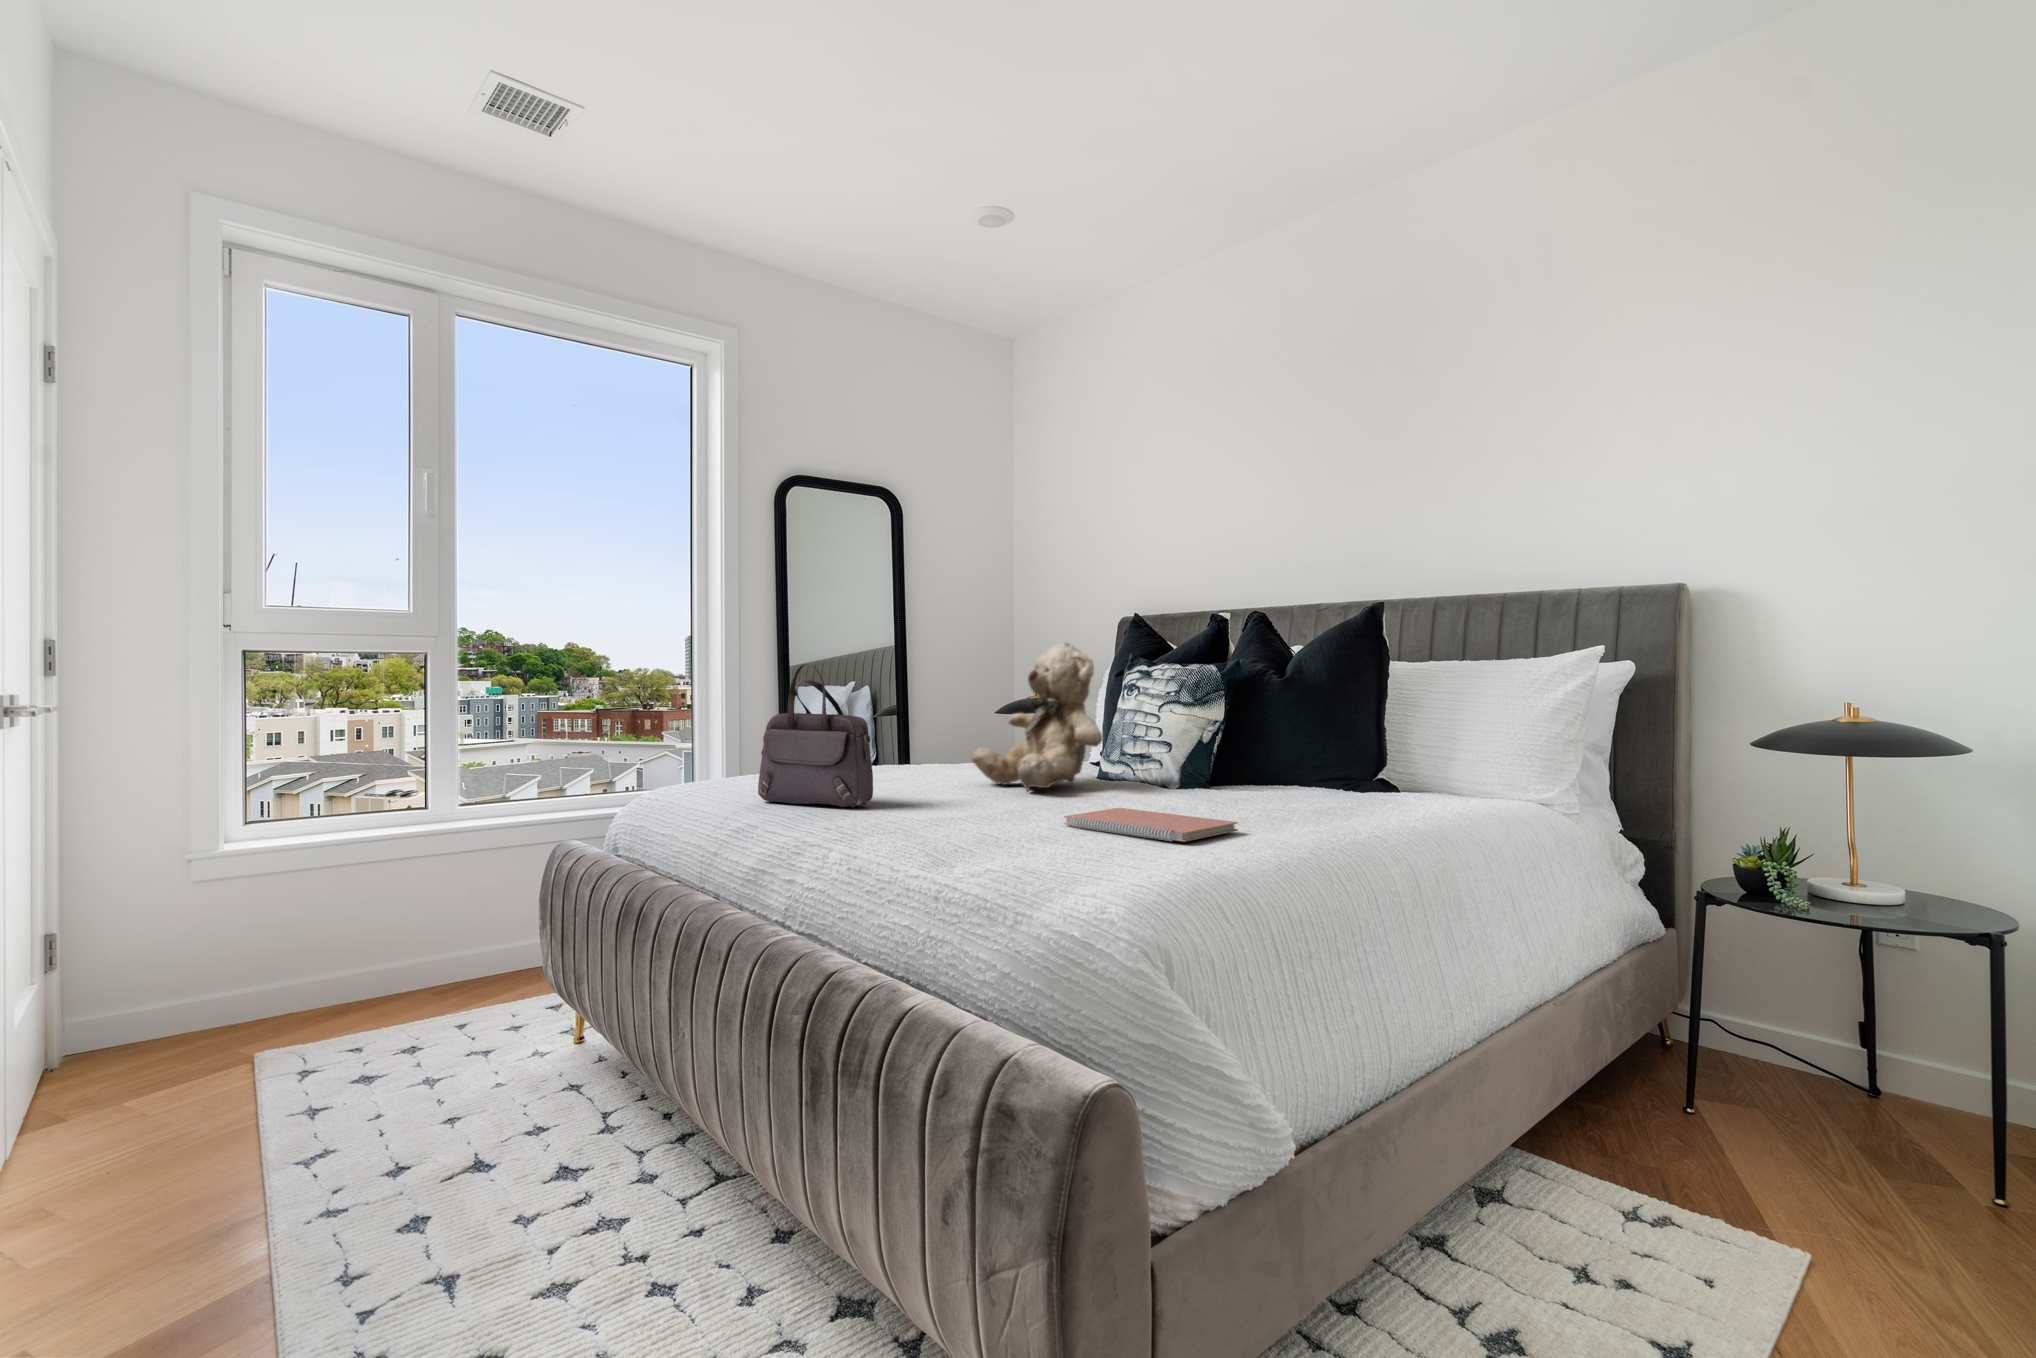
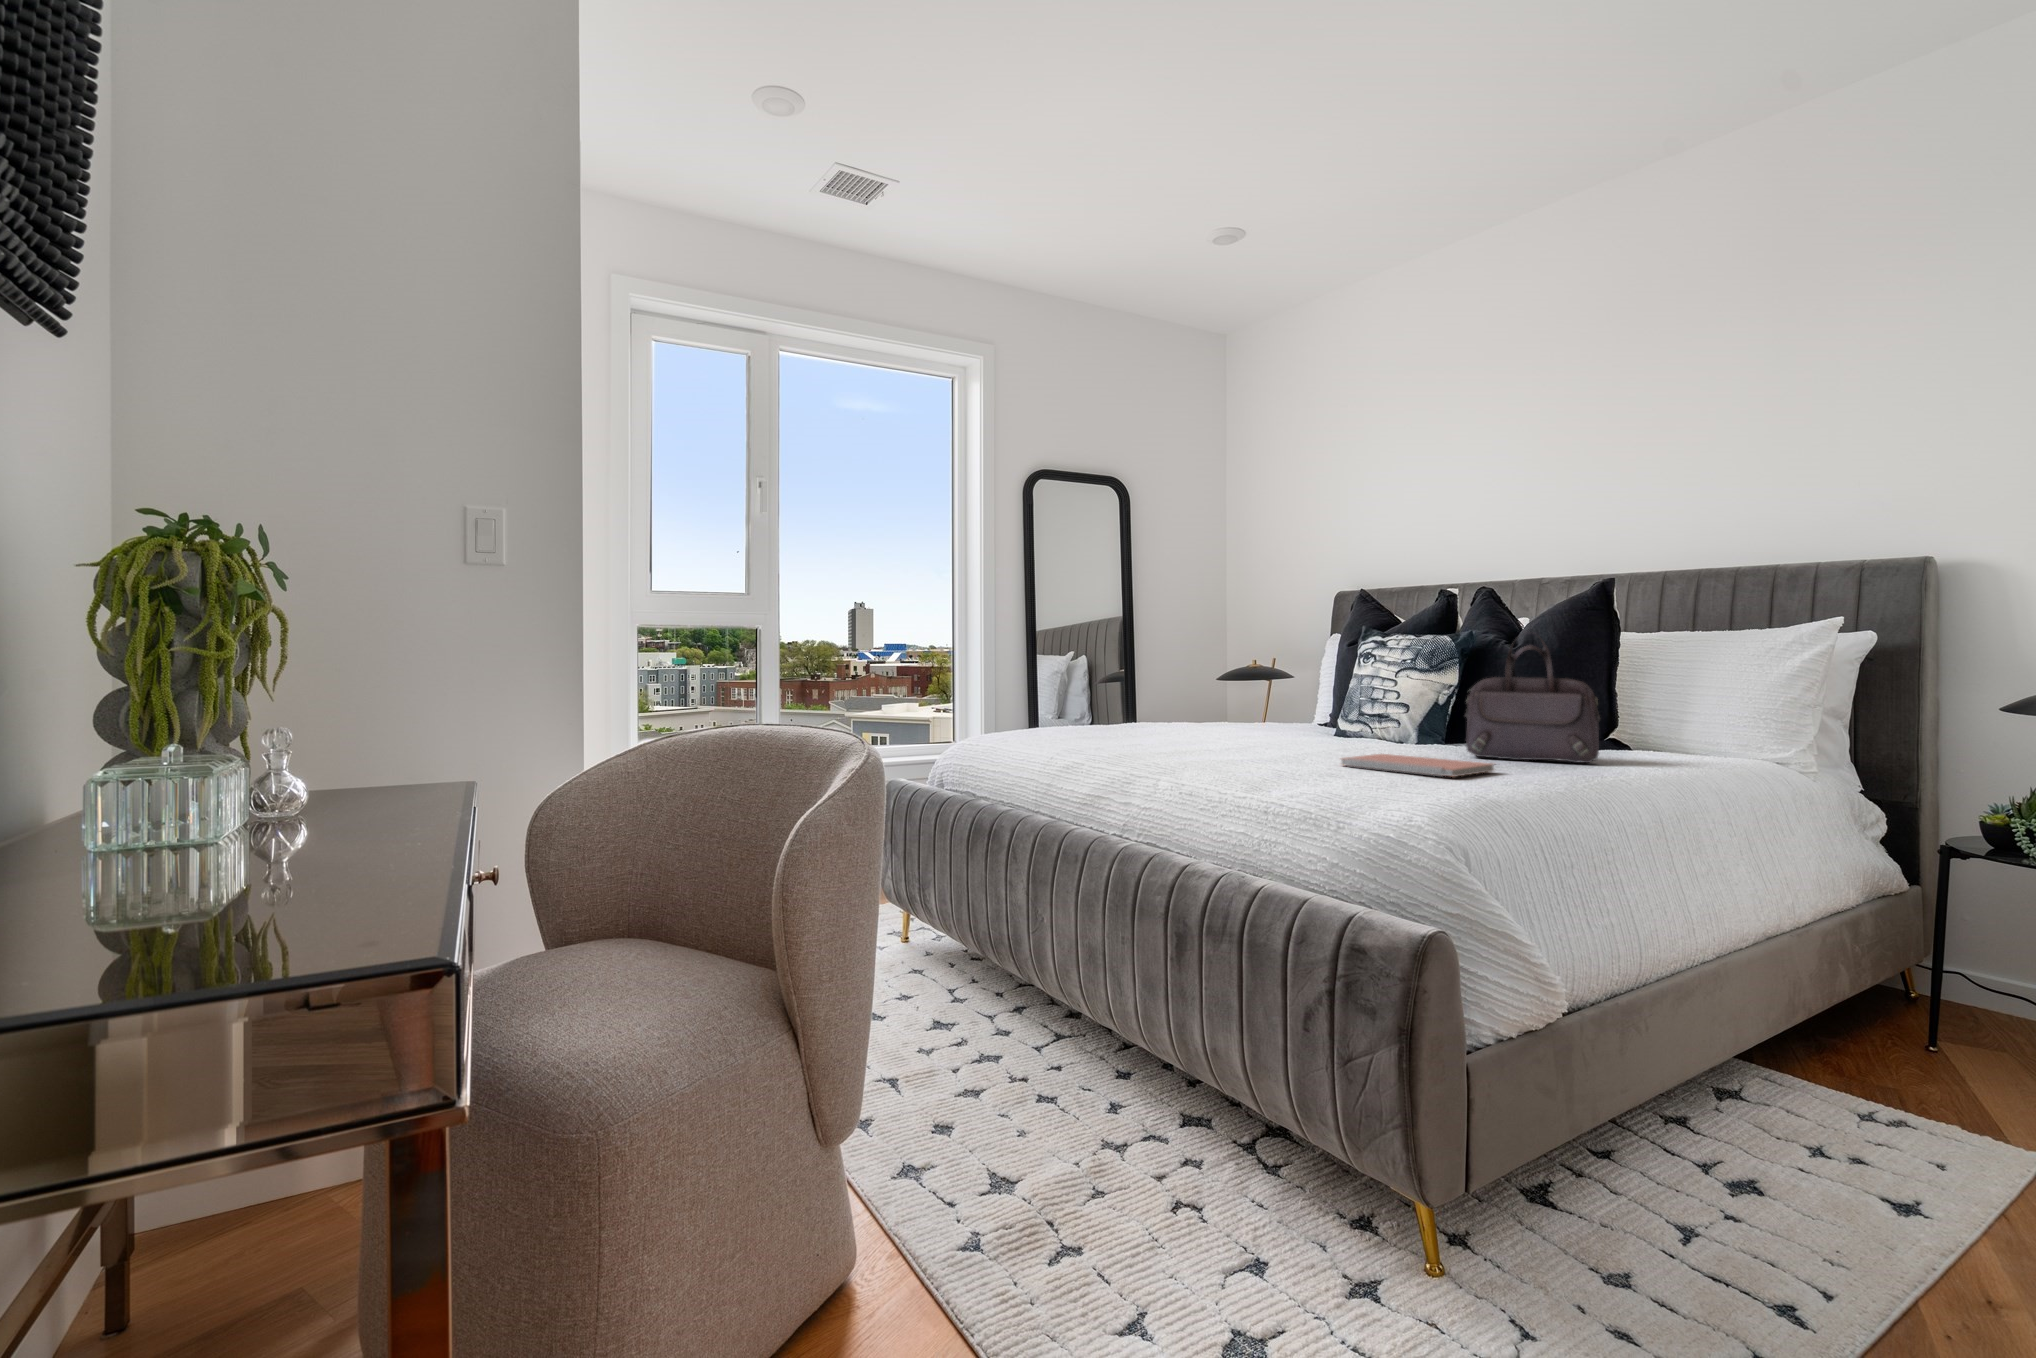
teddy bear: present [971,643,1103,791] -> none [1232,617,1353,744]
handbag: present [758,664,873,807] -> present [1465,637,1601,763]

